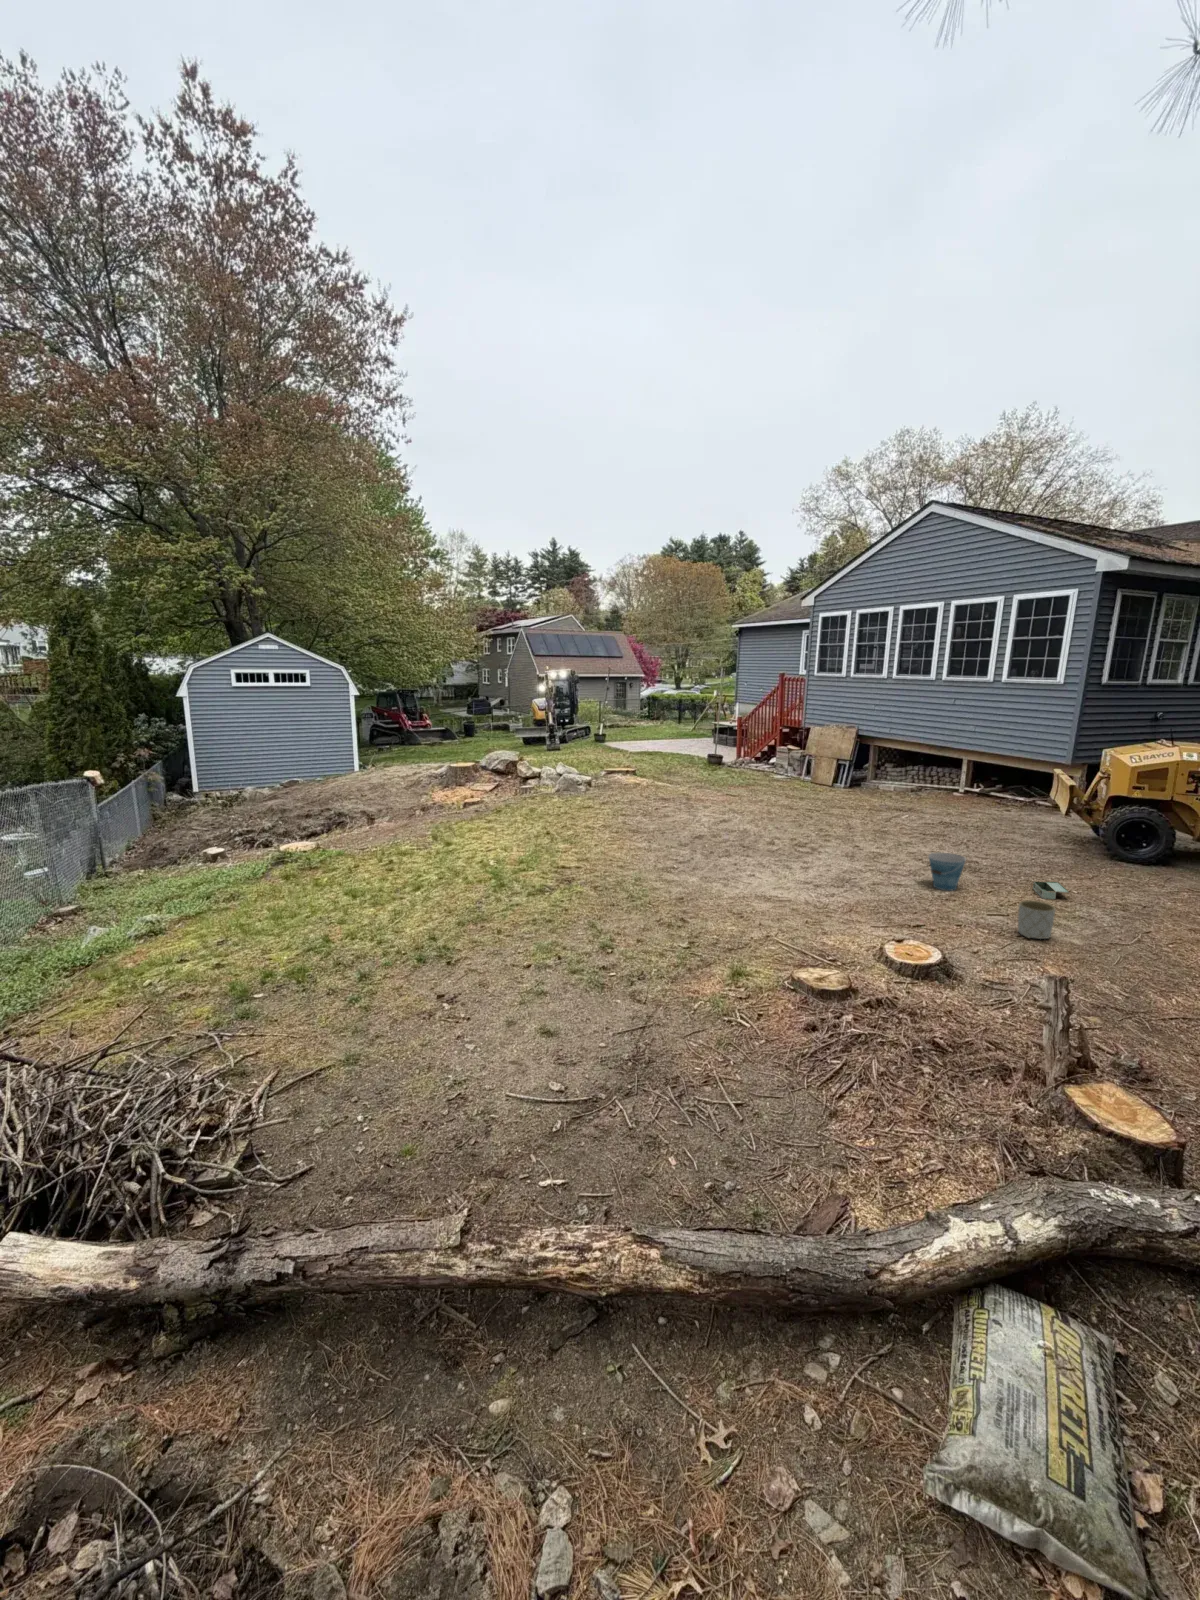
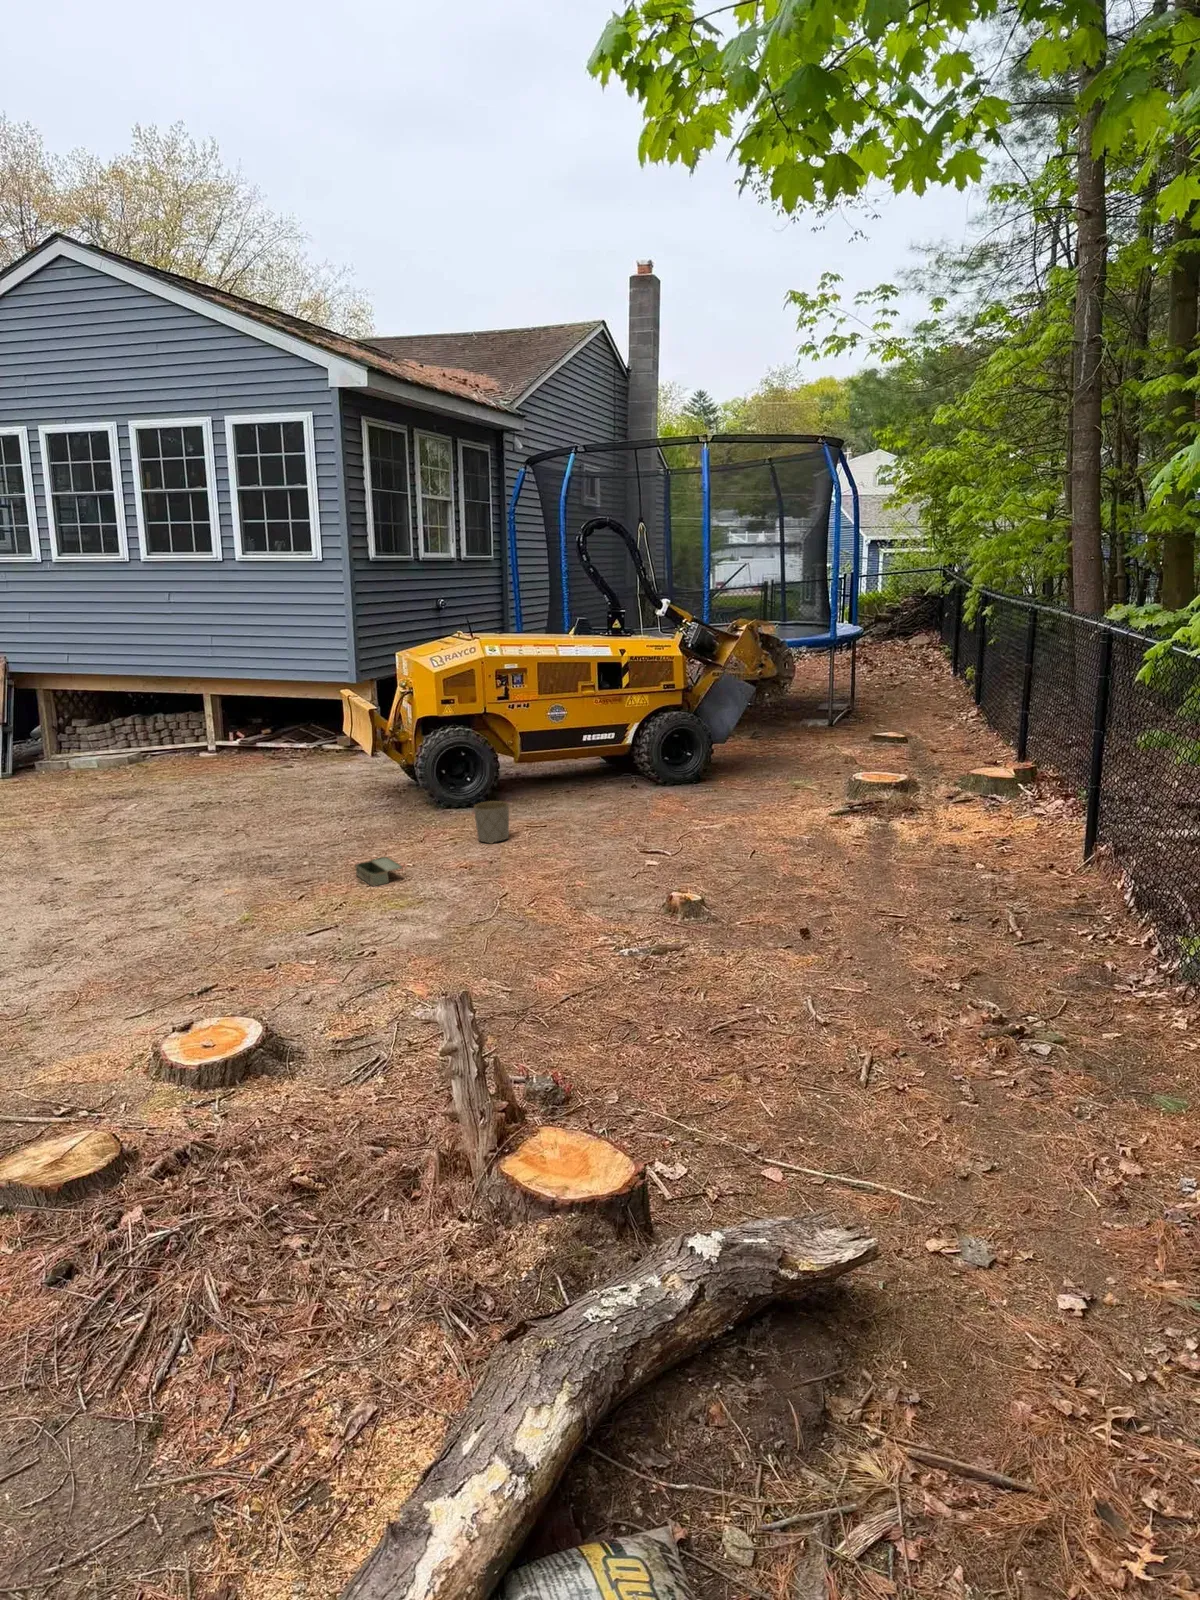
bucket: present [929,853,966,891] -> none [195,850,256,916]
planter: present [1018,900,1055,939] -> present [474,801,509,844]

